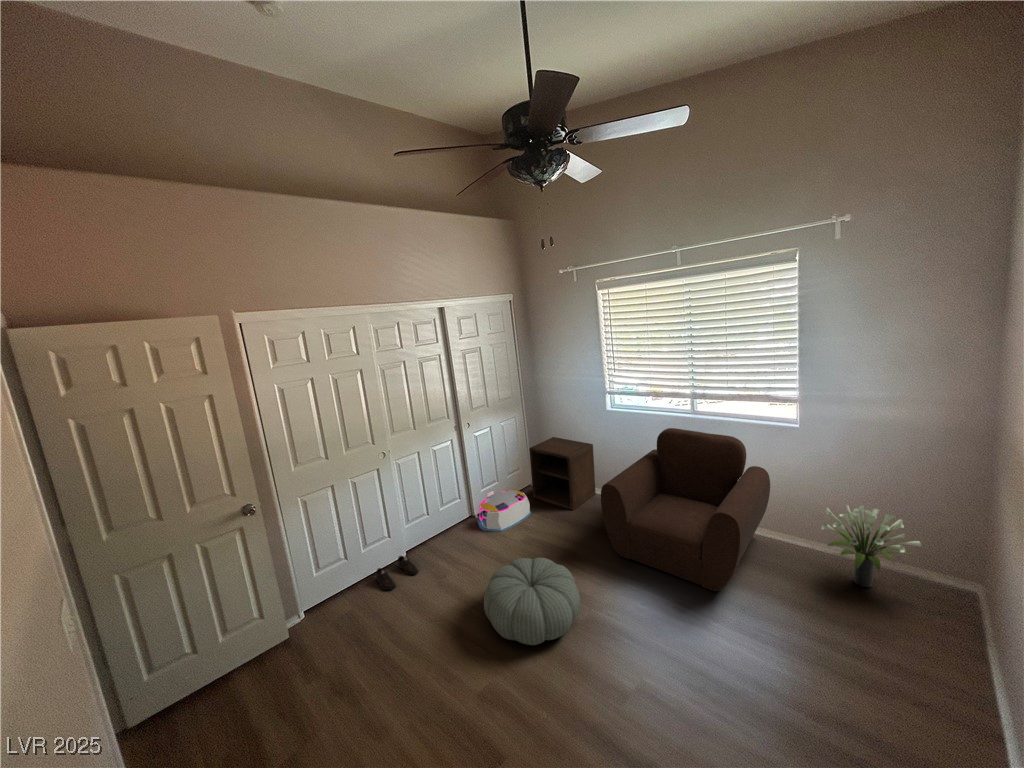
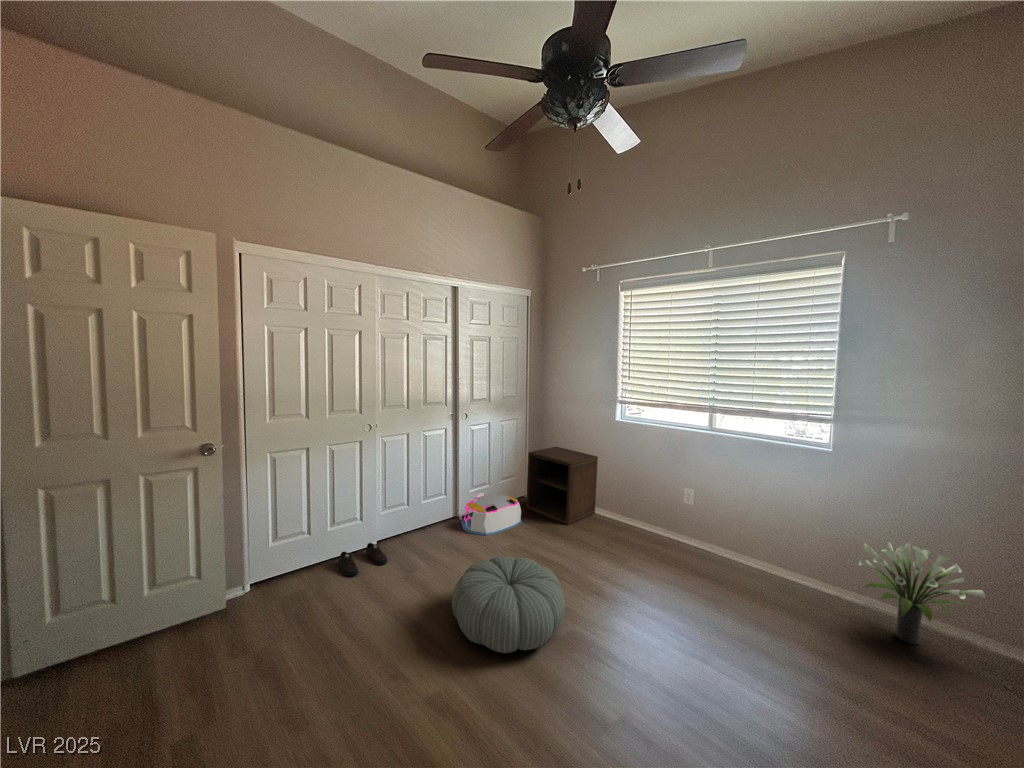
armchair: present [601,428,770,591] -> none [601,441,796,625]

